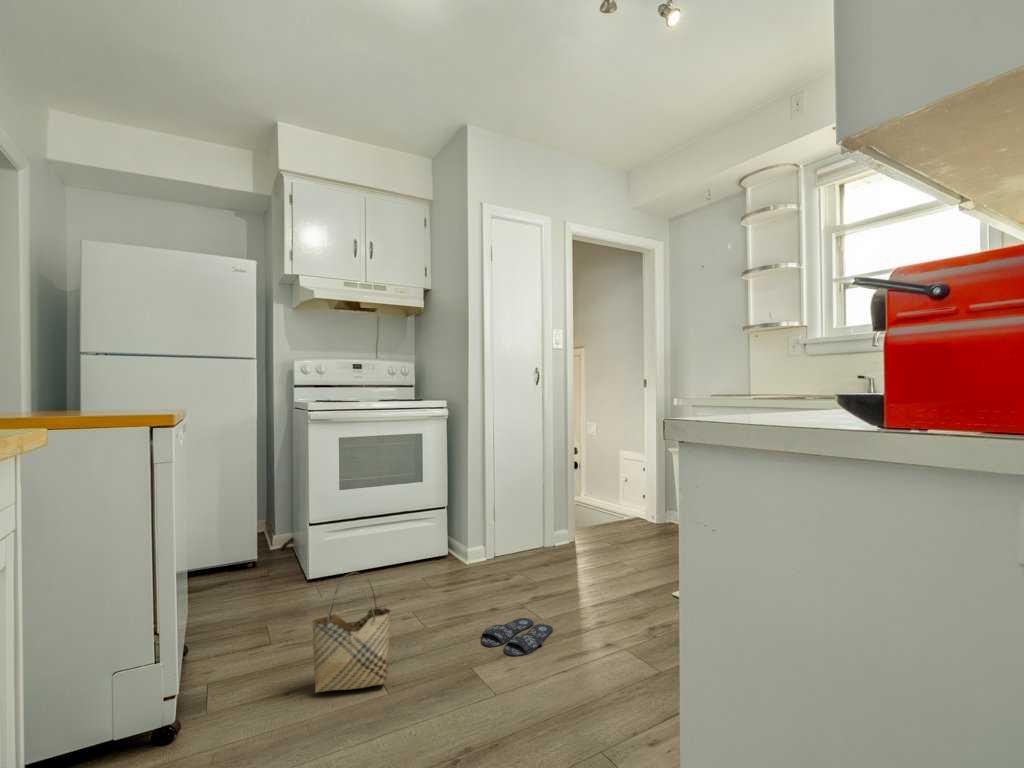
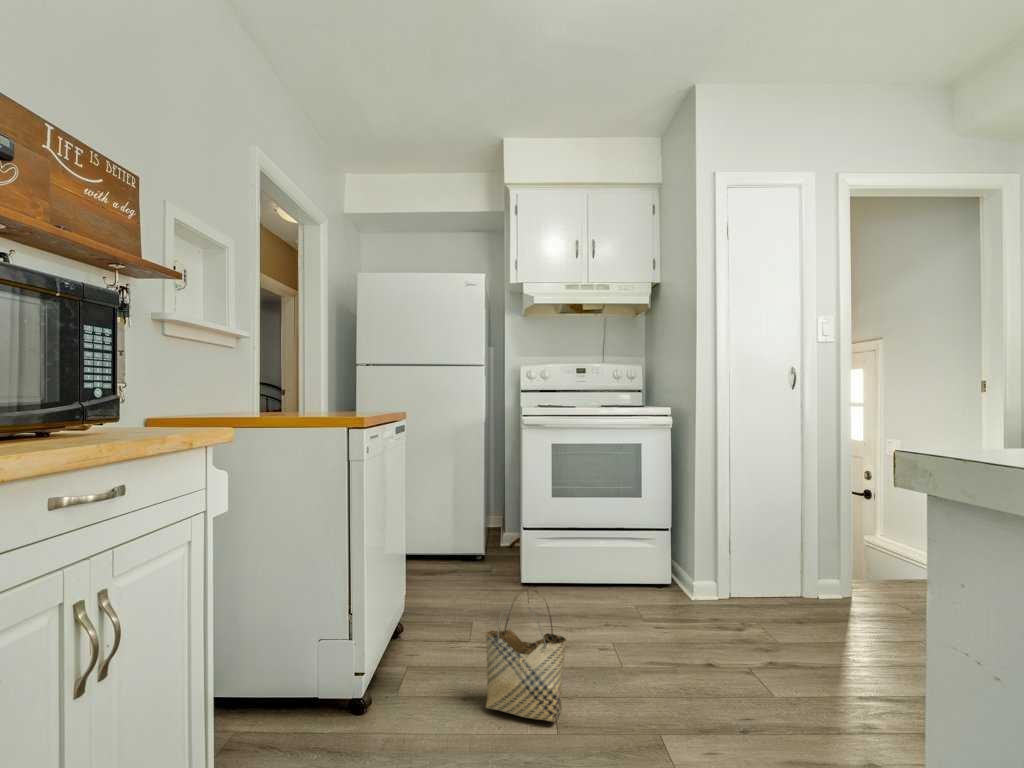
slippers: present [481,618,553,656] -> none [682,687,787,741]

